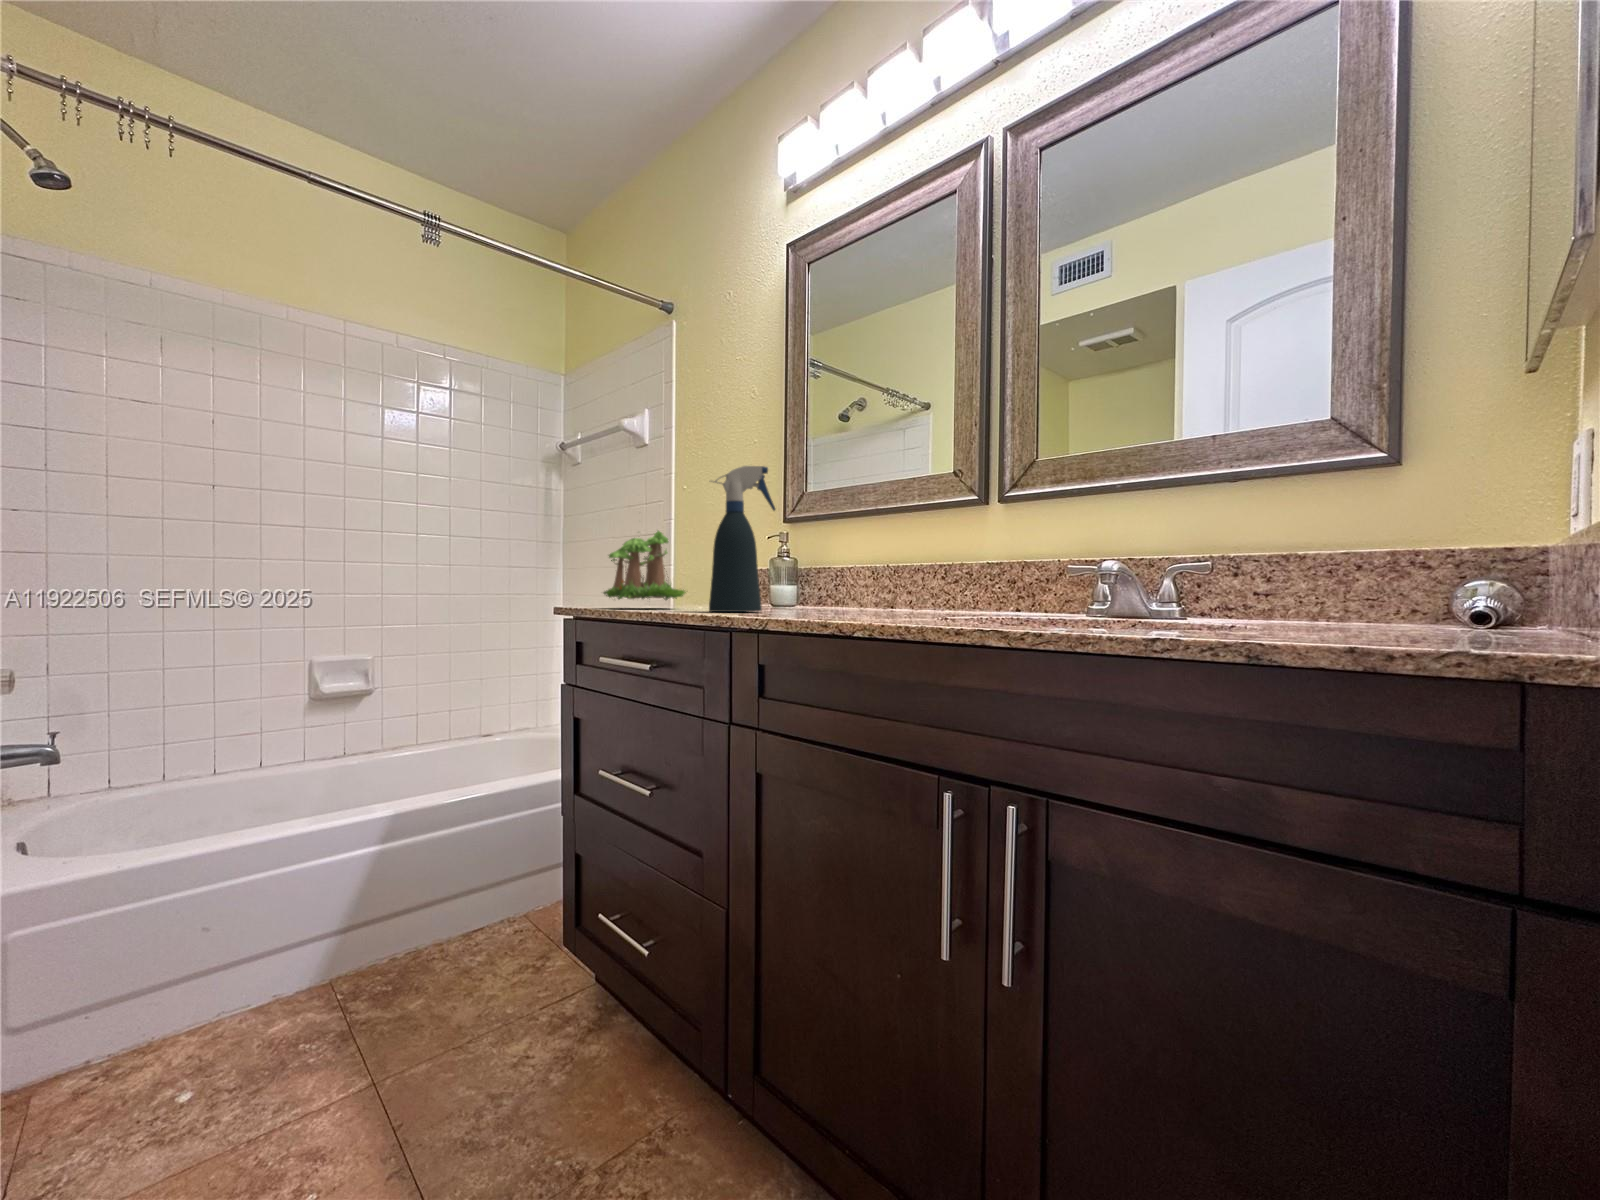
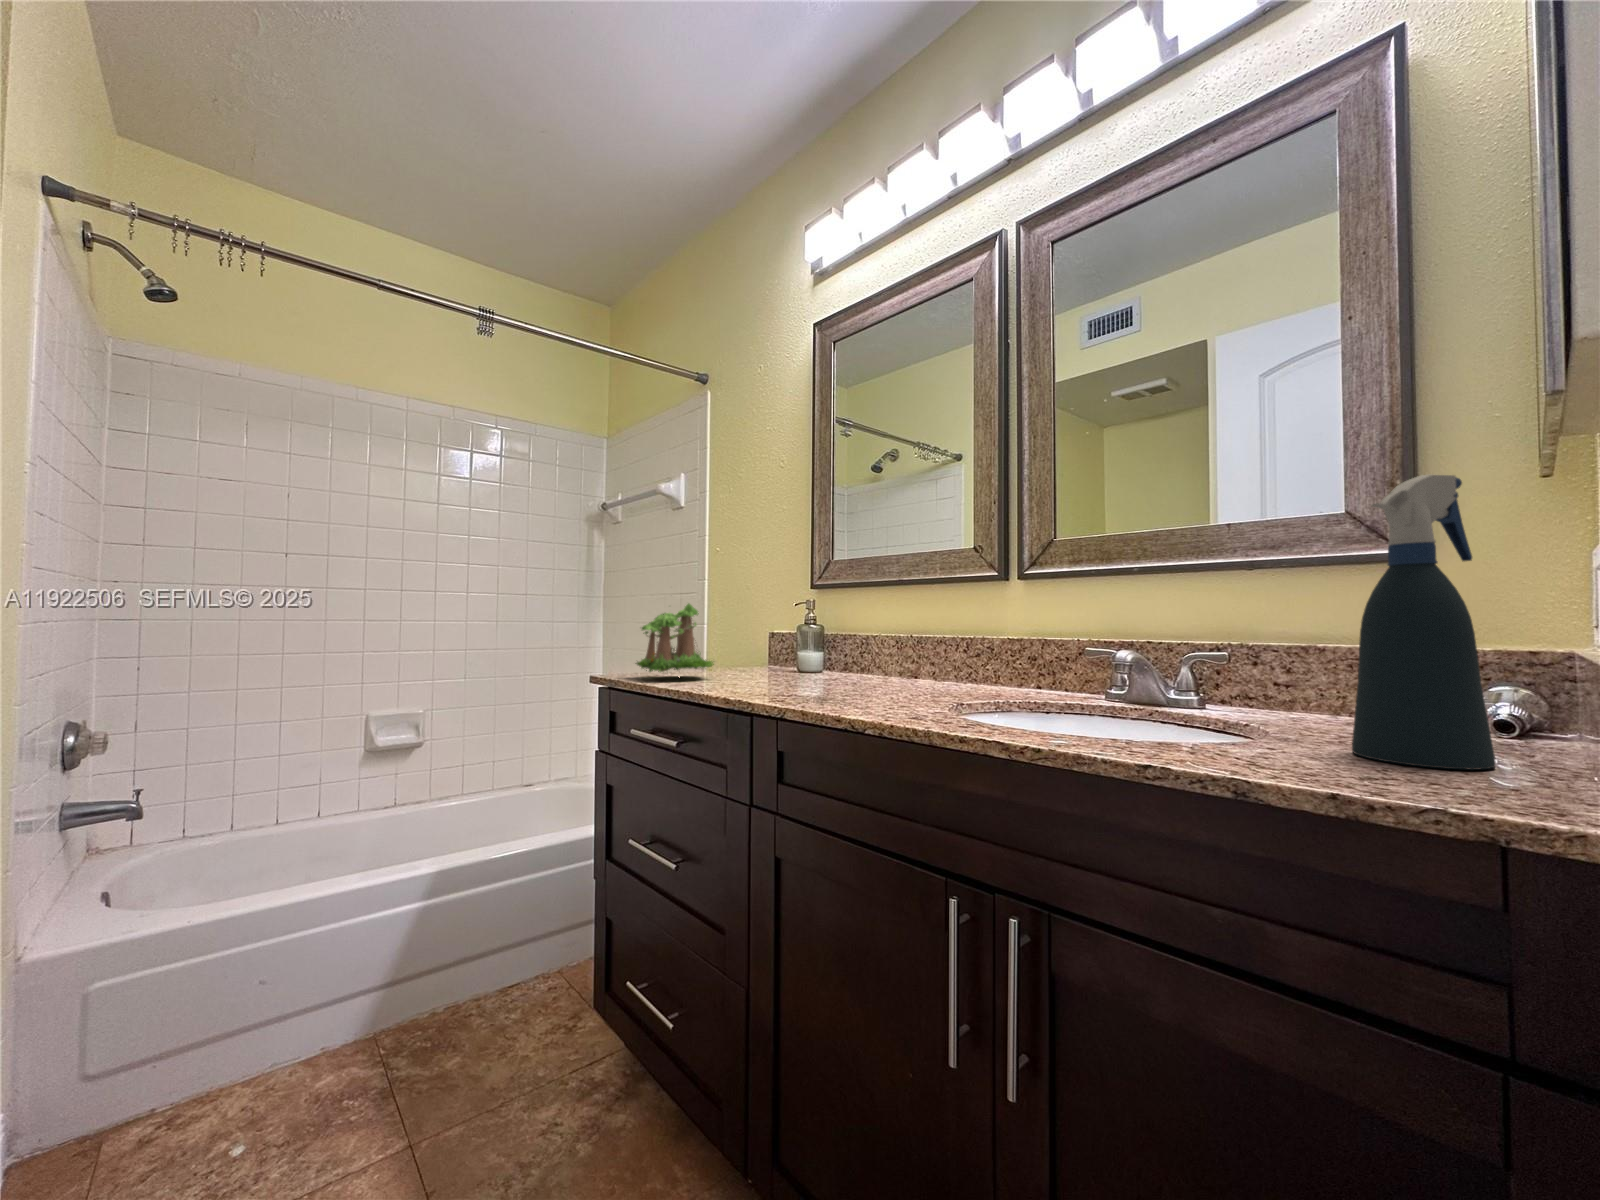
spray bottle: present [709,466,775,612] -> present [1352,475,1495,770]

